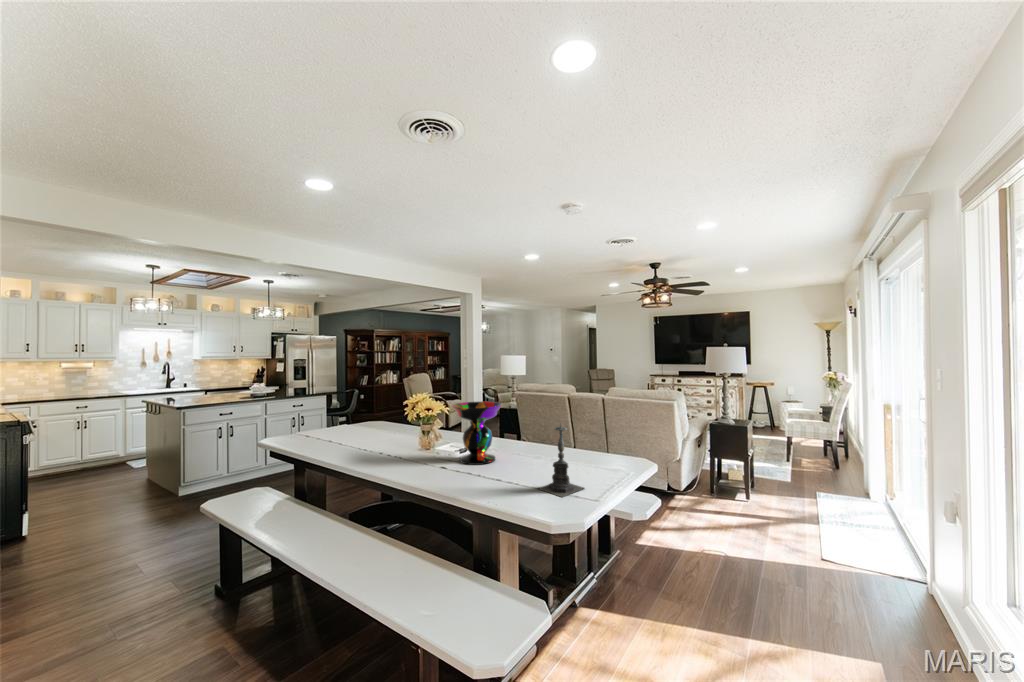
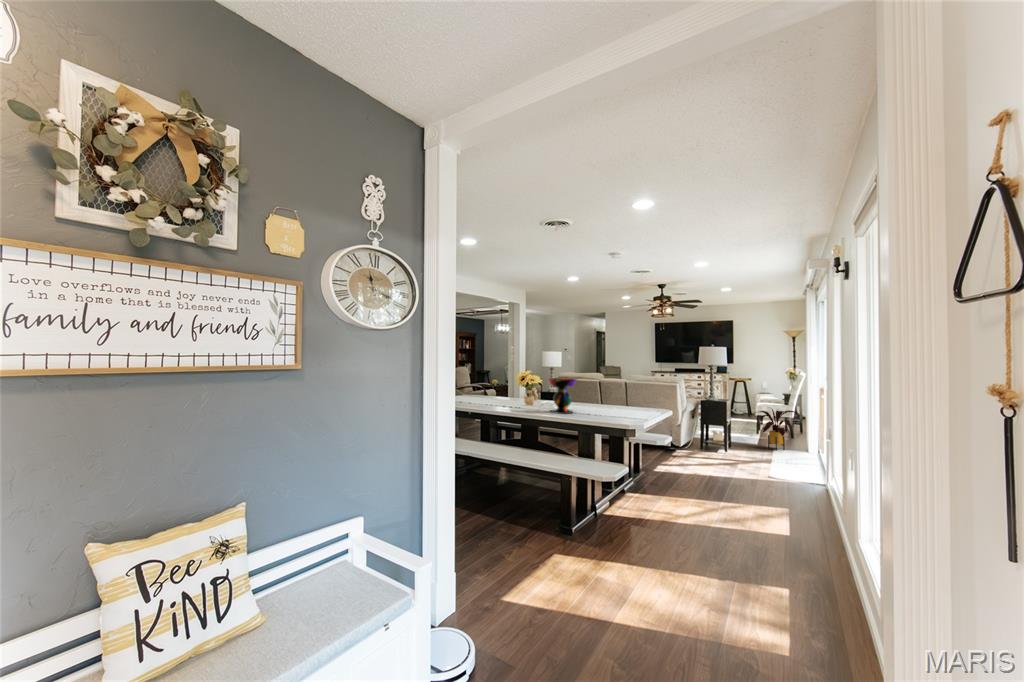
candle holder: present [538,426,584,497] -> none [608,383,635,423]
house plant: none [784,431,865,495] -> present [756,409,797,451]

